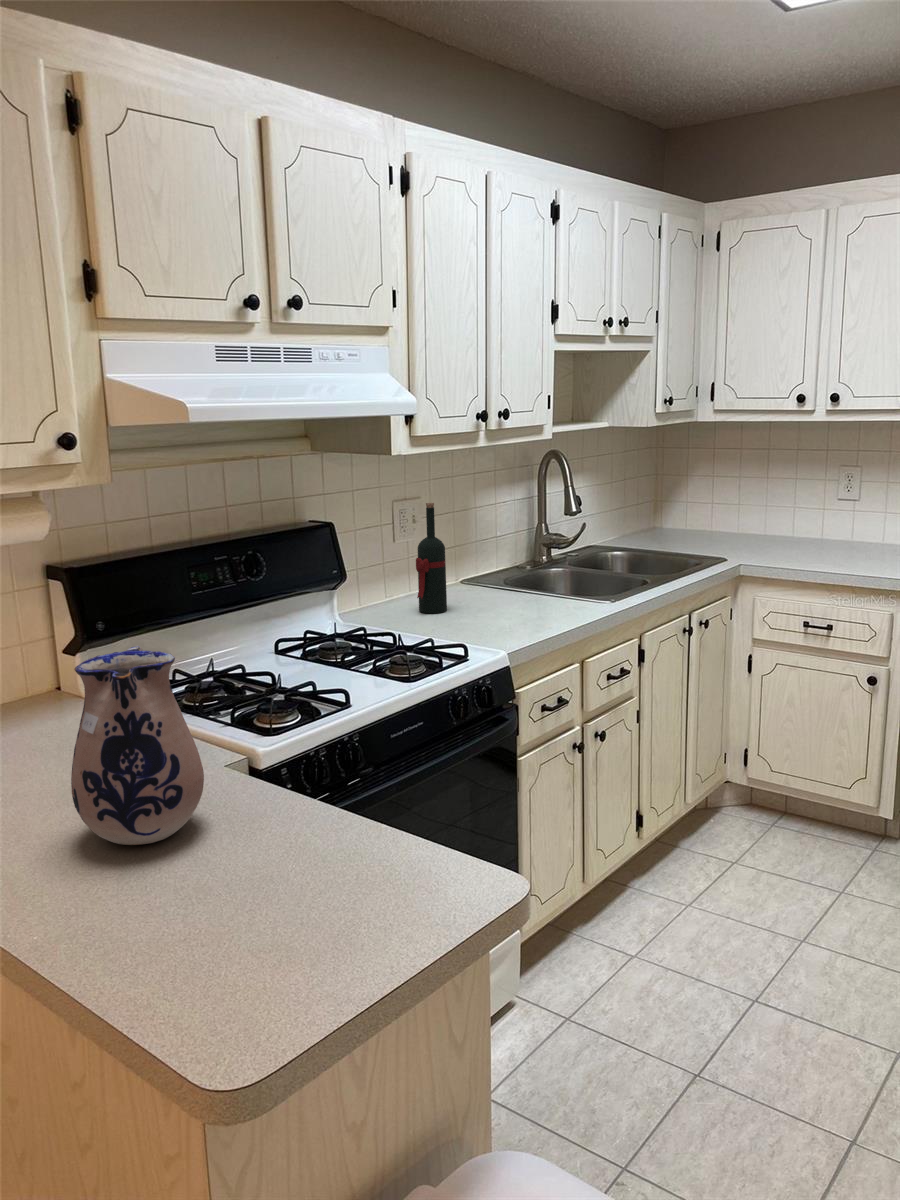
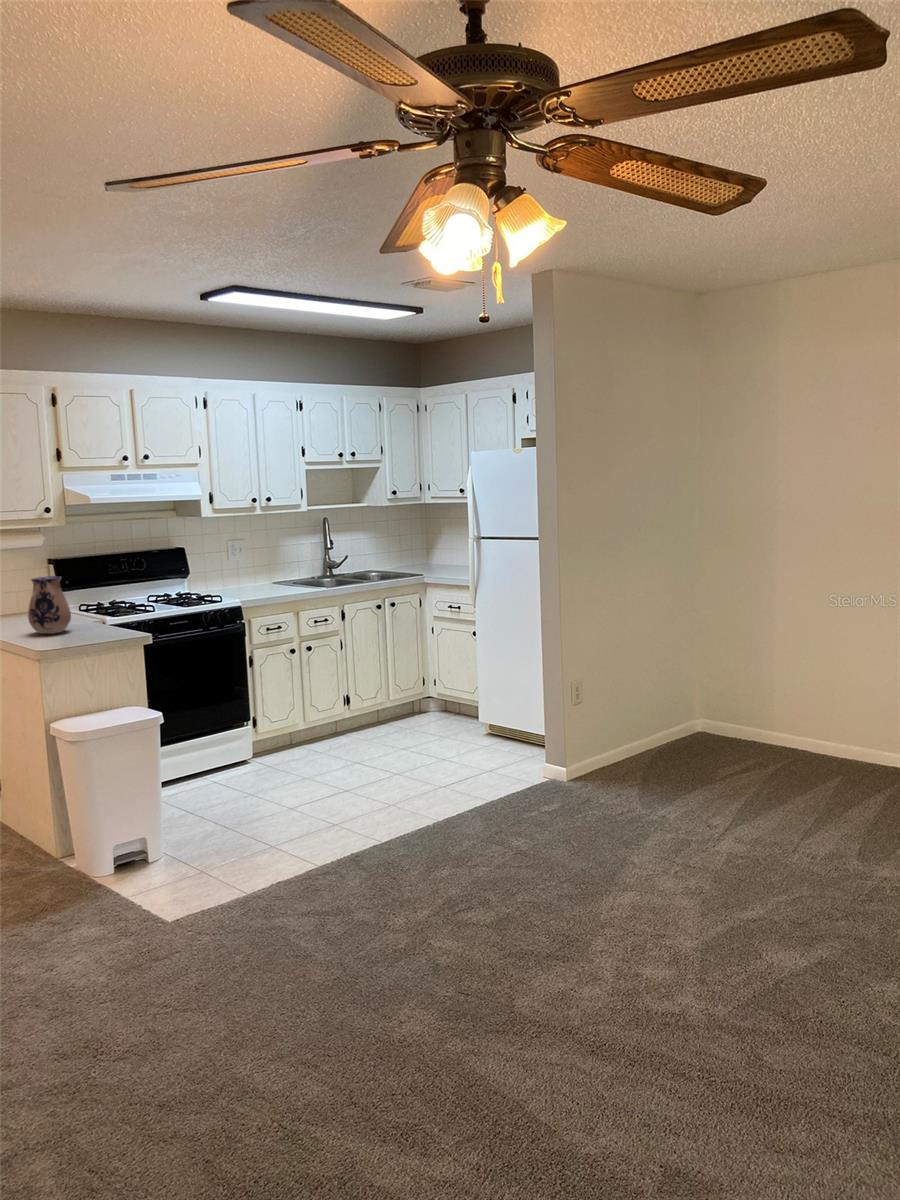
wine bottle: present [416,503,447,613] -> none [227,539,244,590]

